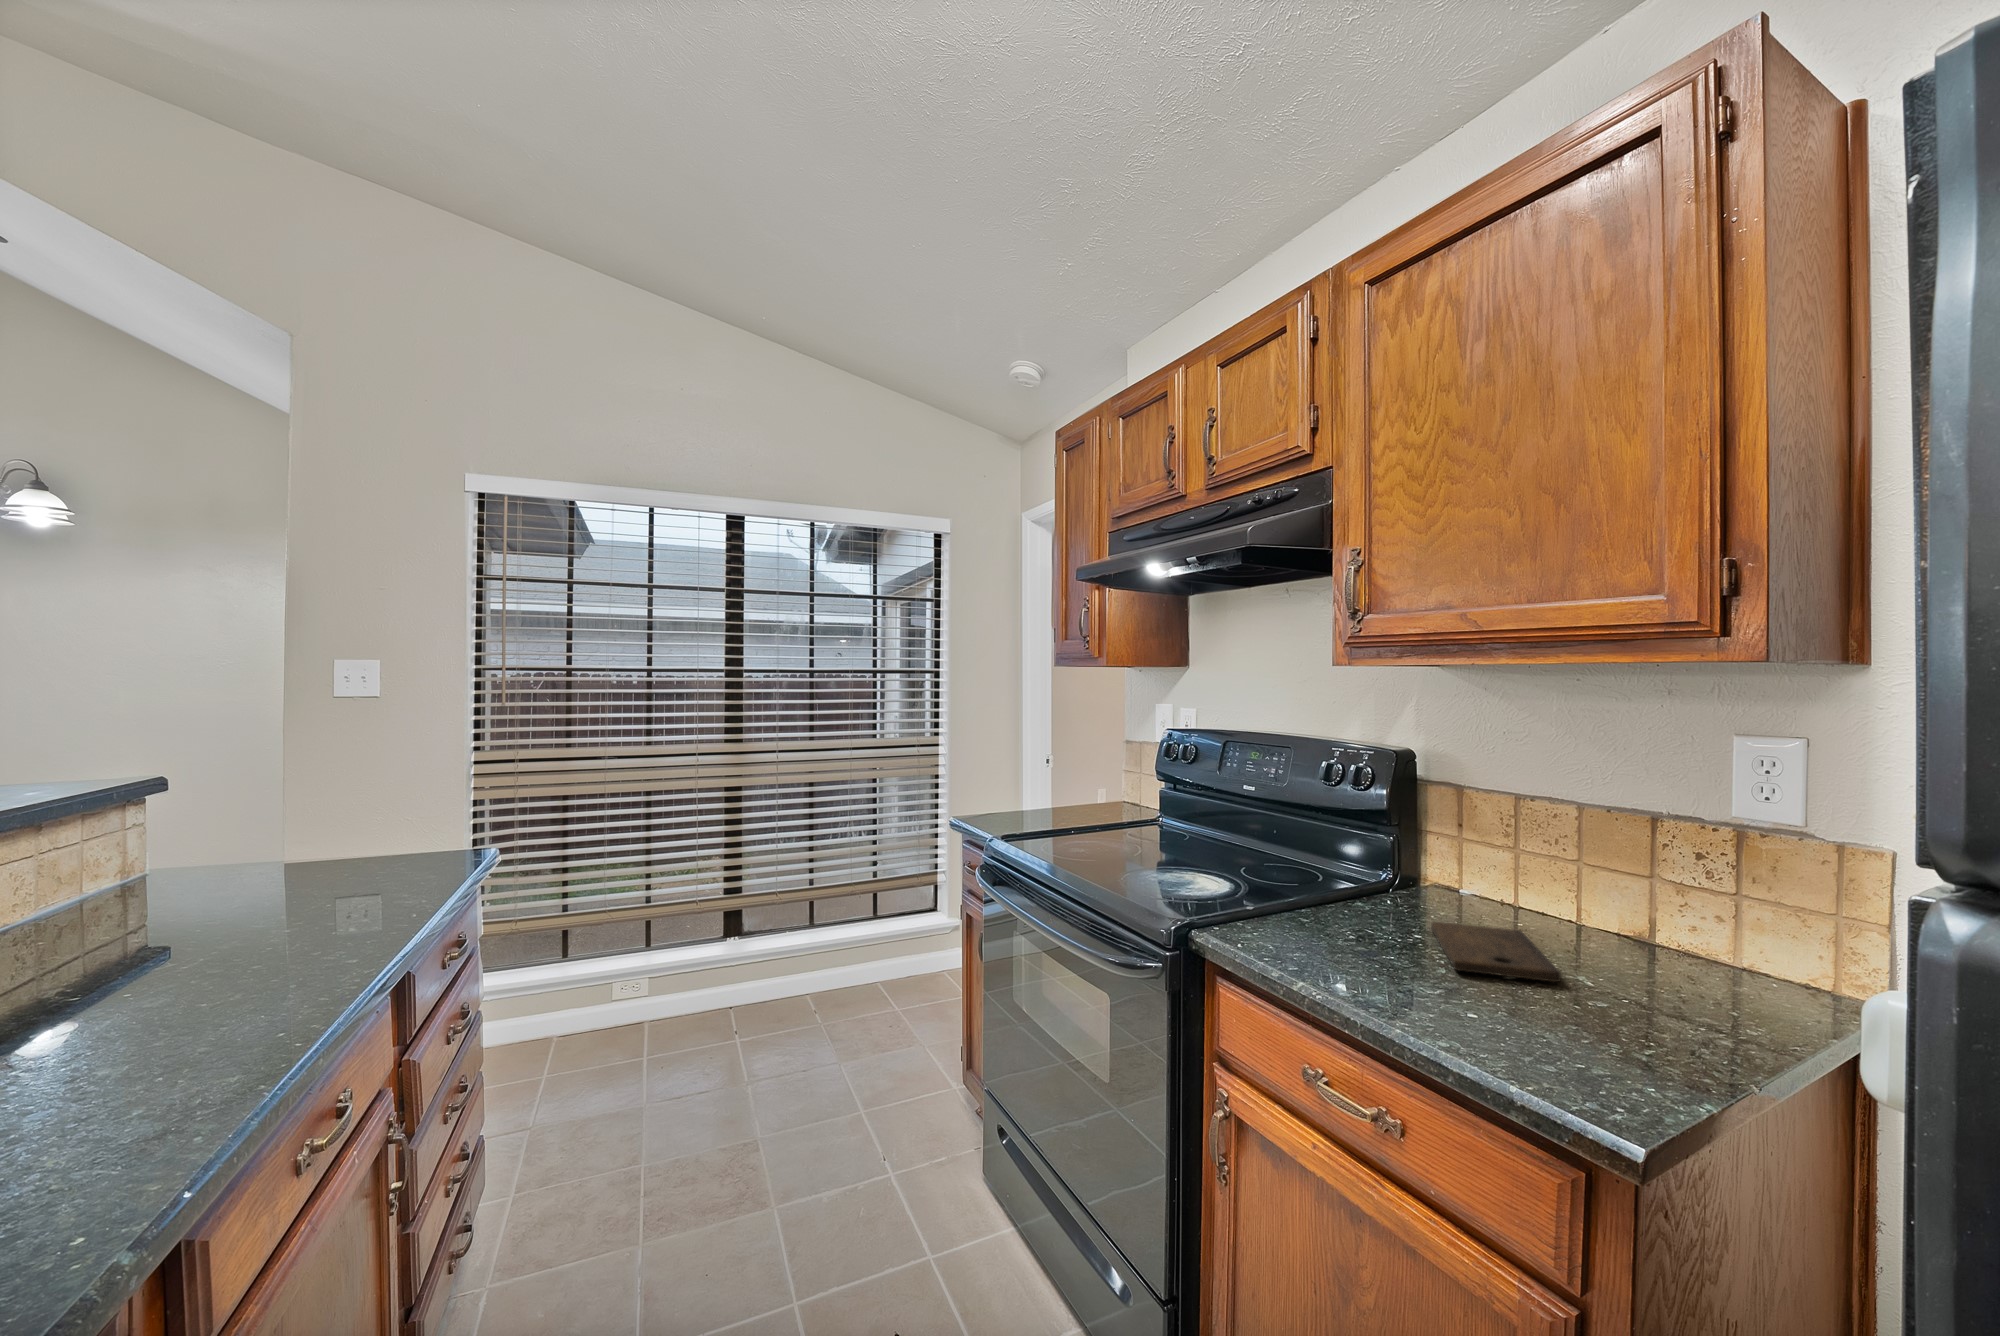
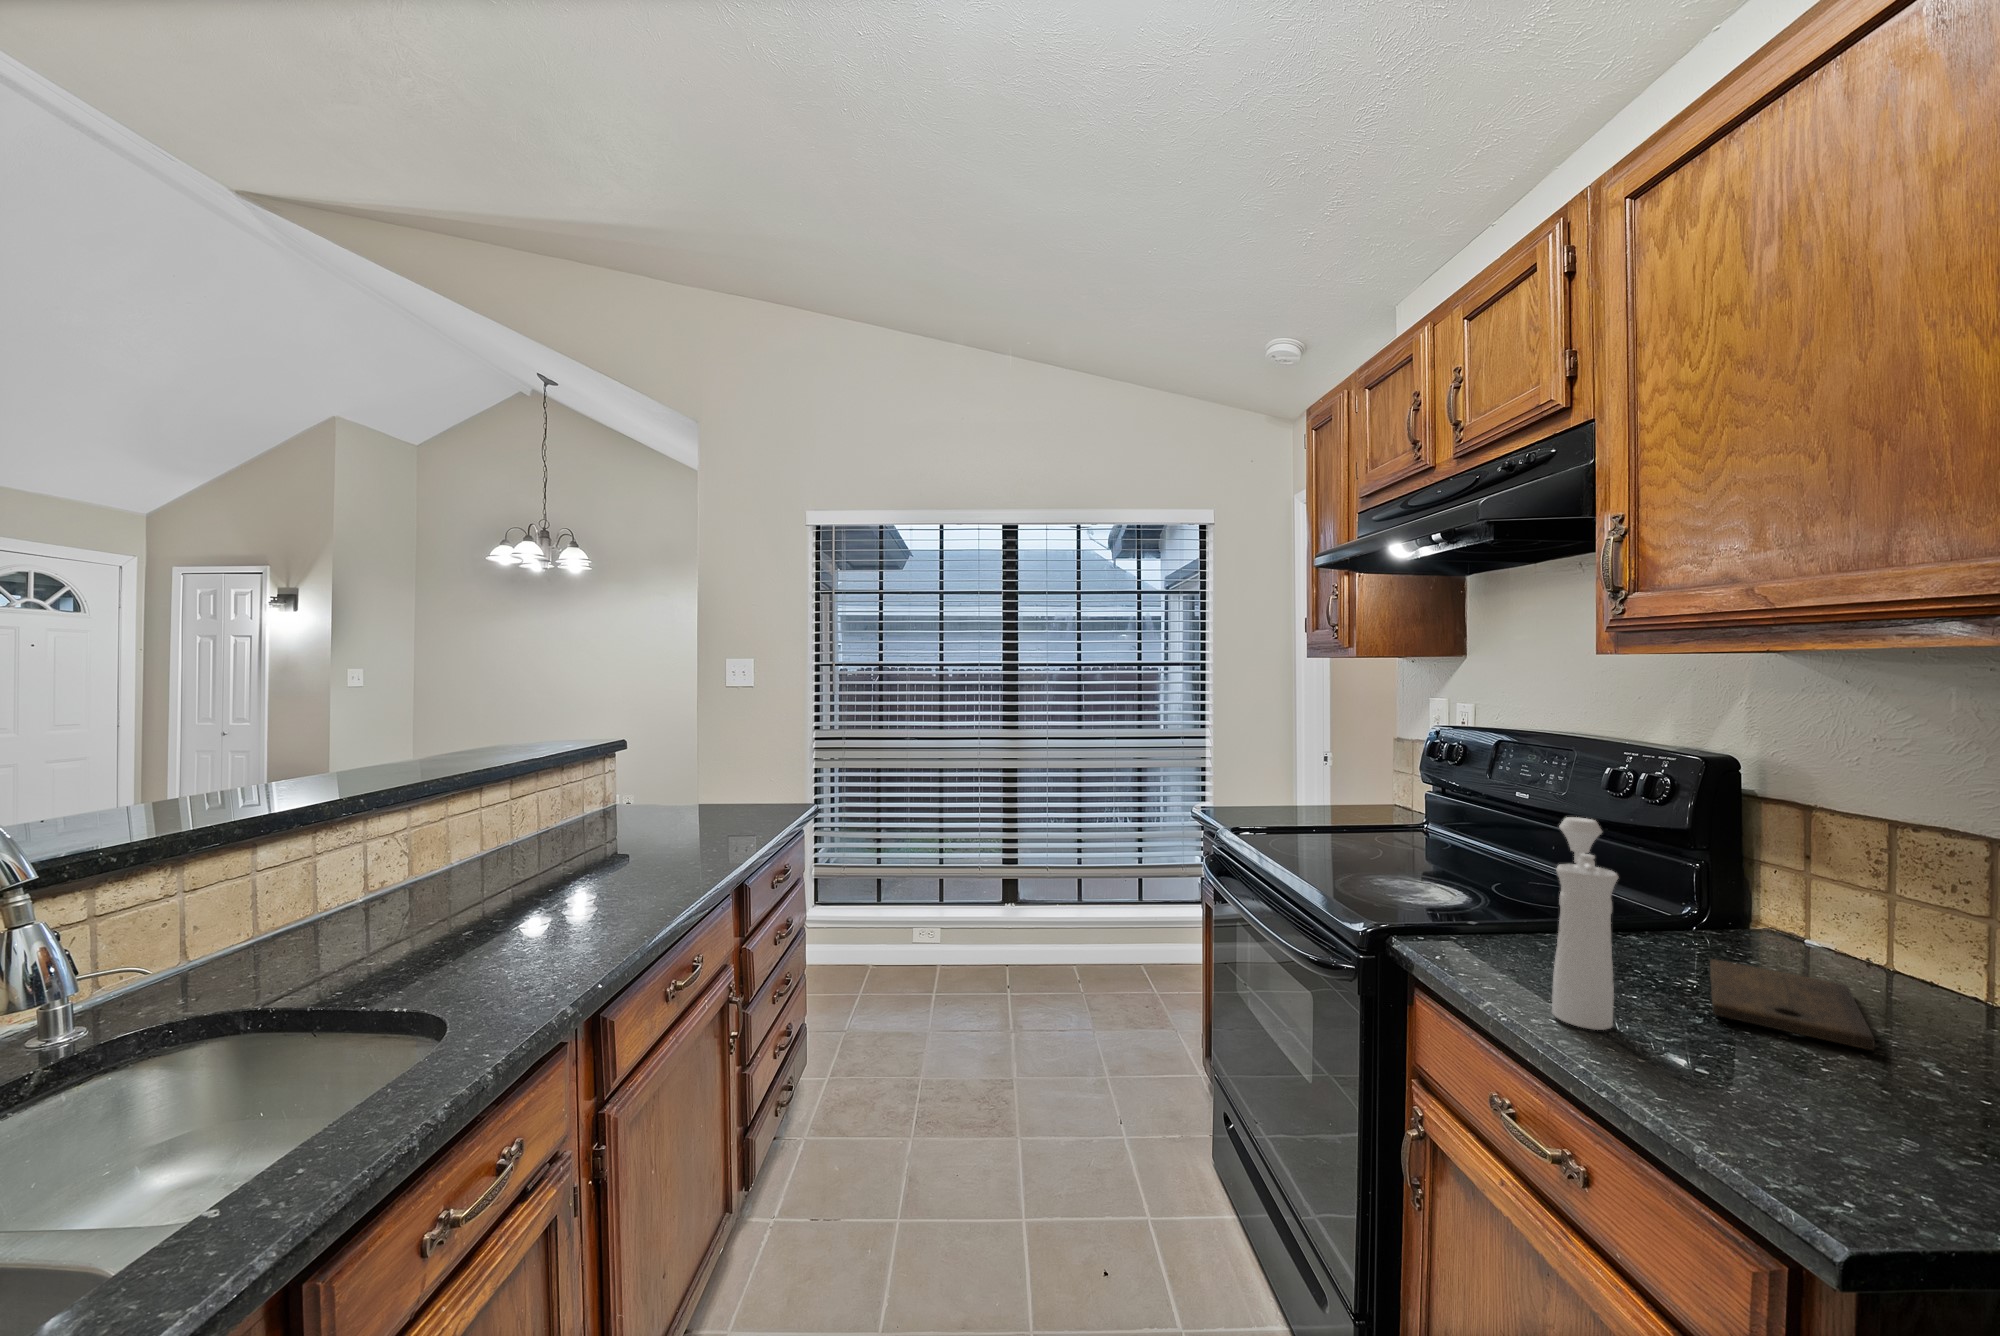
pepper mill: none [1340,814,1400,998] -> present [1552,817,1618,1030]

